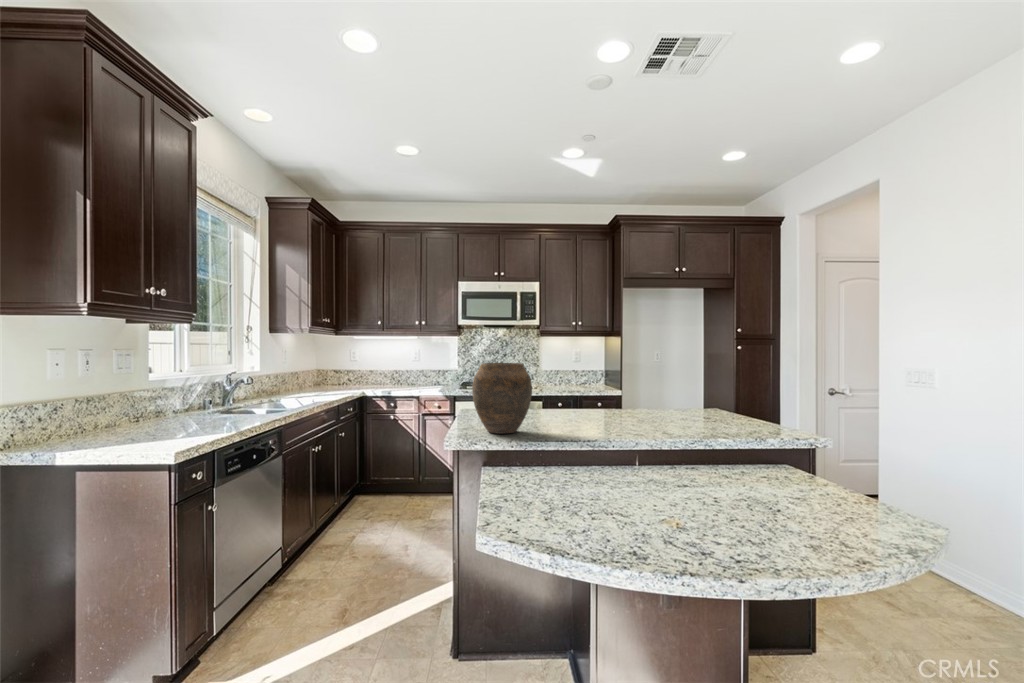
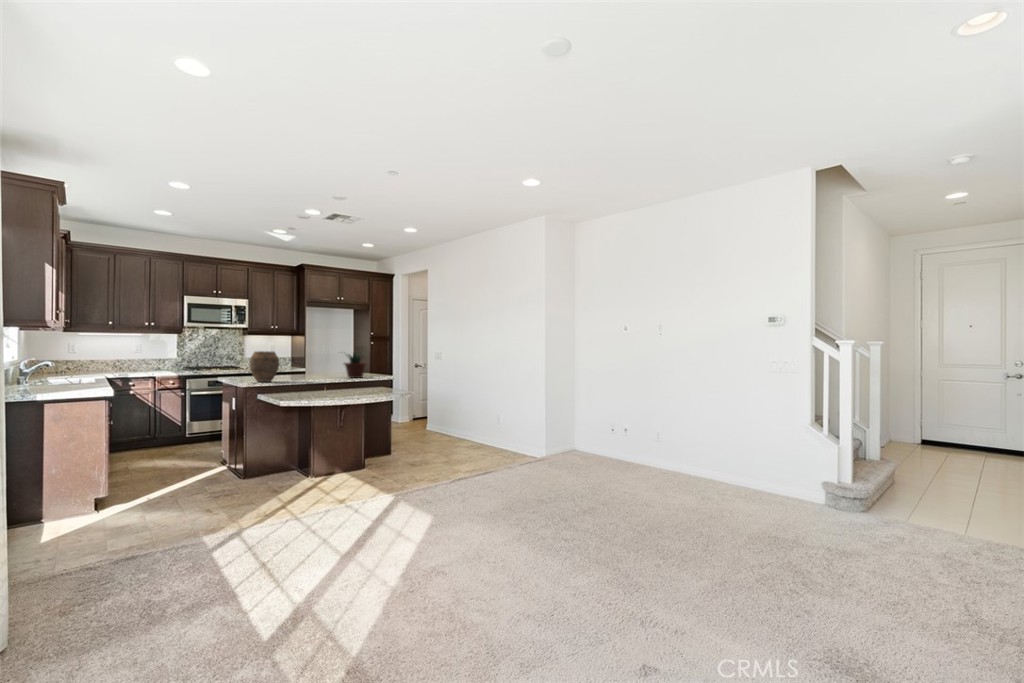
potted plant: none [670,364,746,429] -> present [344,353,366,378]

